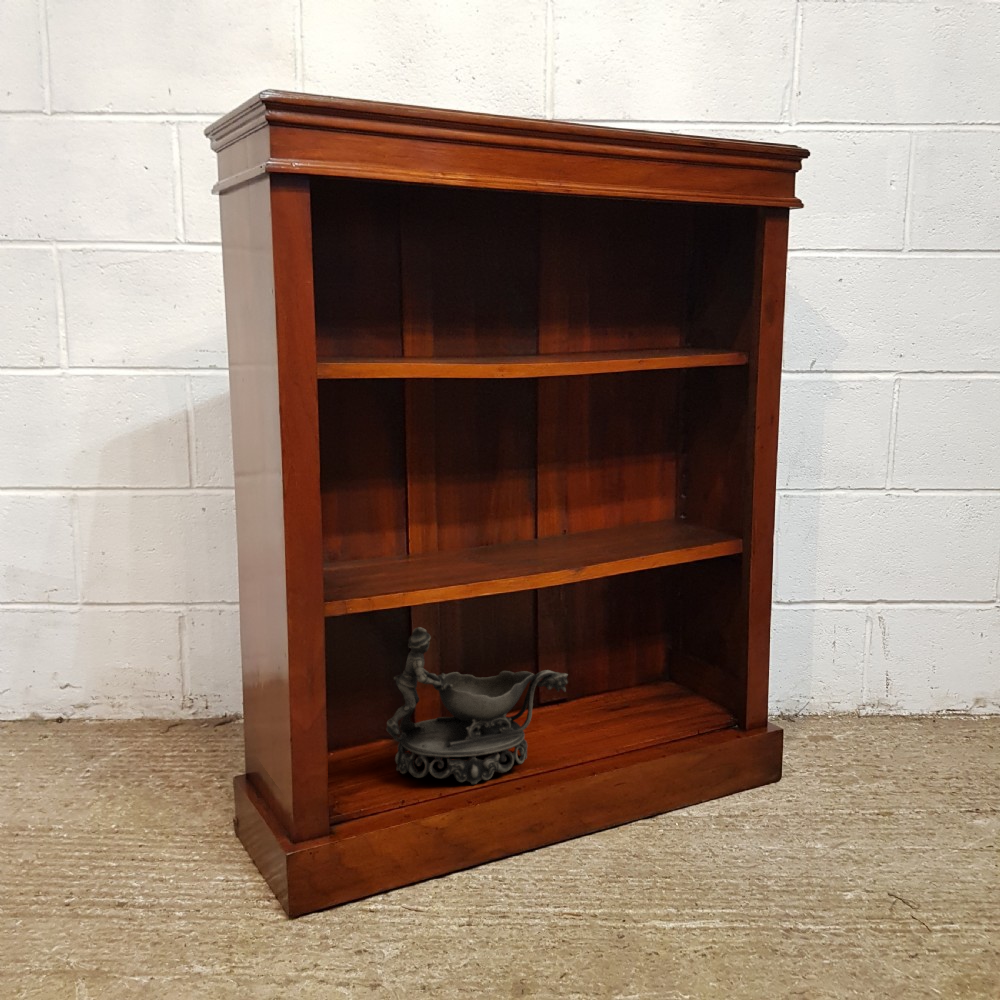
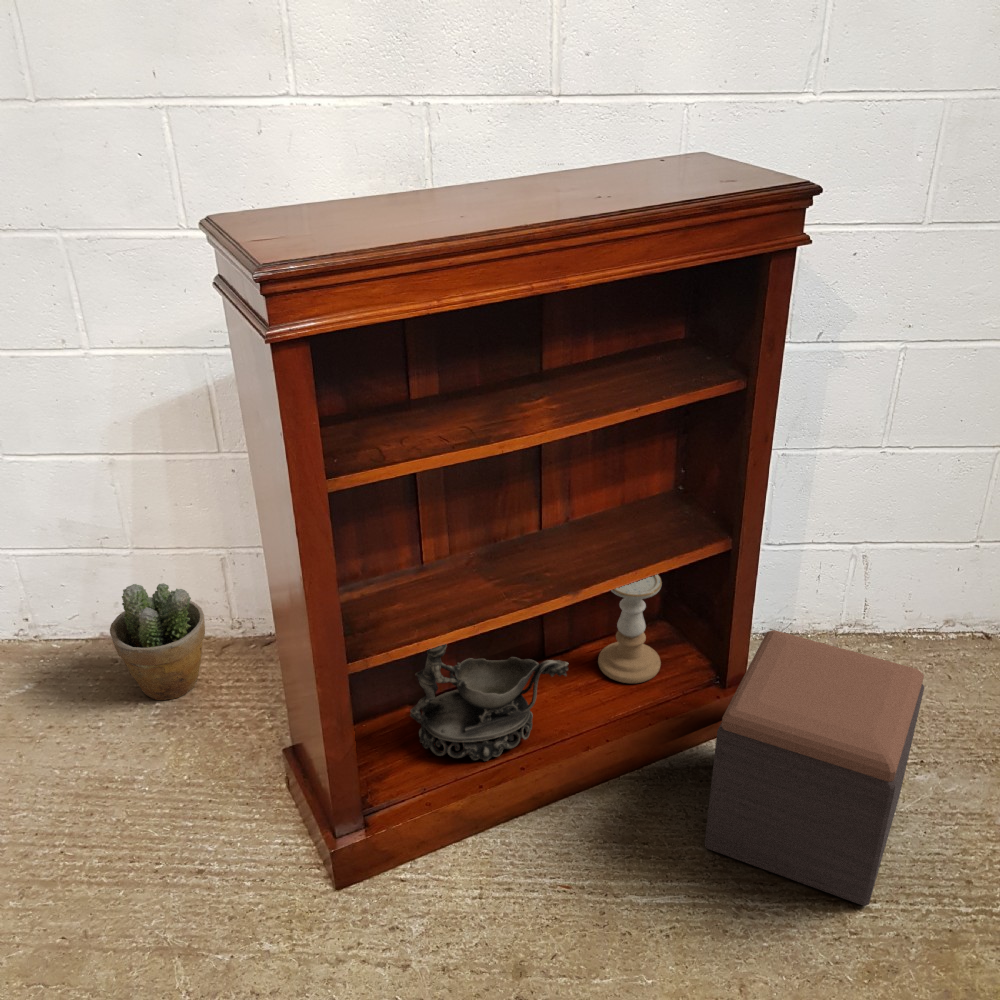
candle holder: none [599,596,669,727] -> present [598,574,662,683]
potted plant: none [45,623,155,765] -> present [110,583,205,700]
footstool: none [738,630,973,927] -> present [705,630,924,906]

